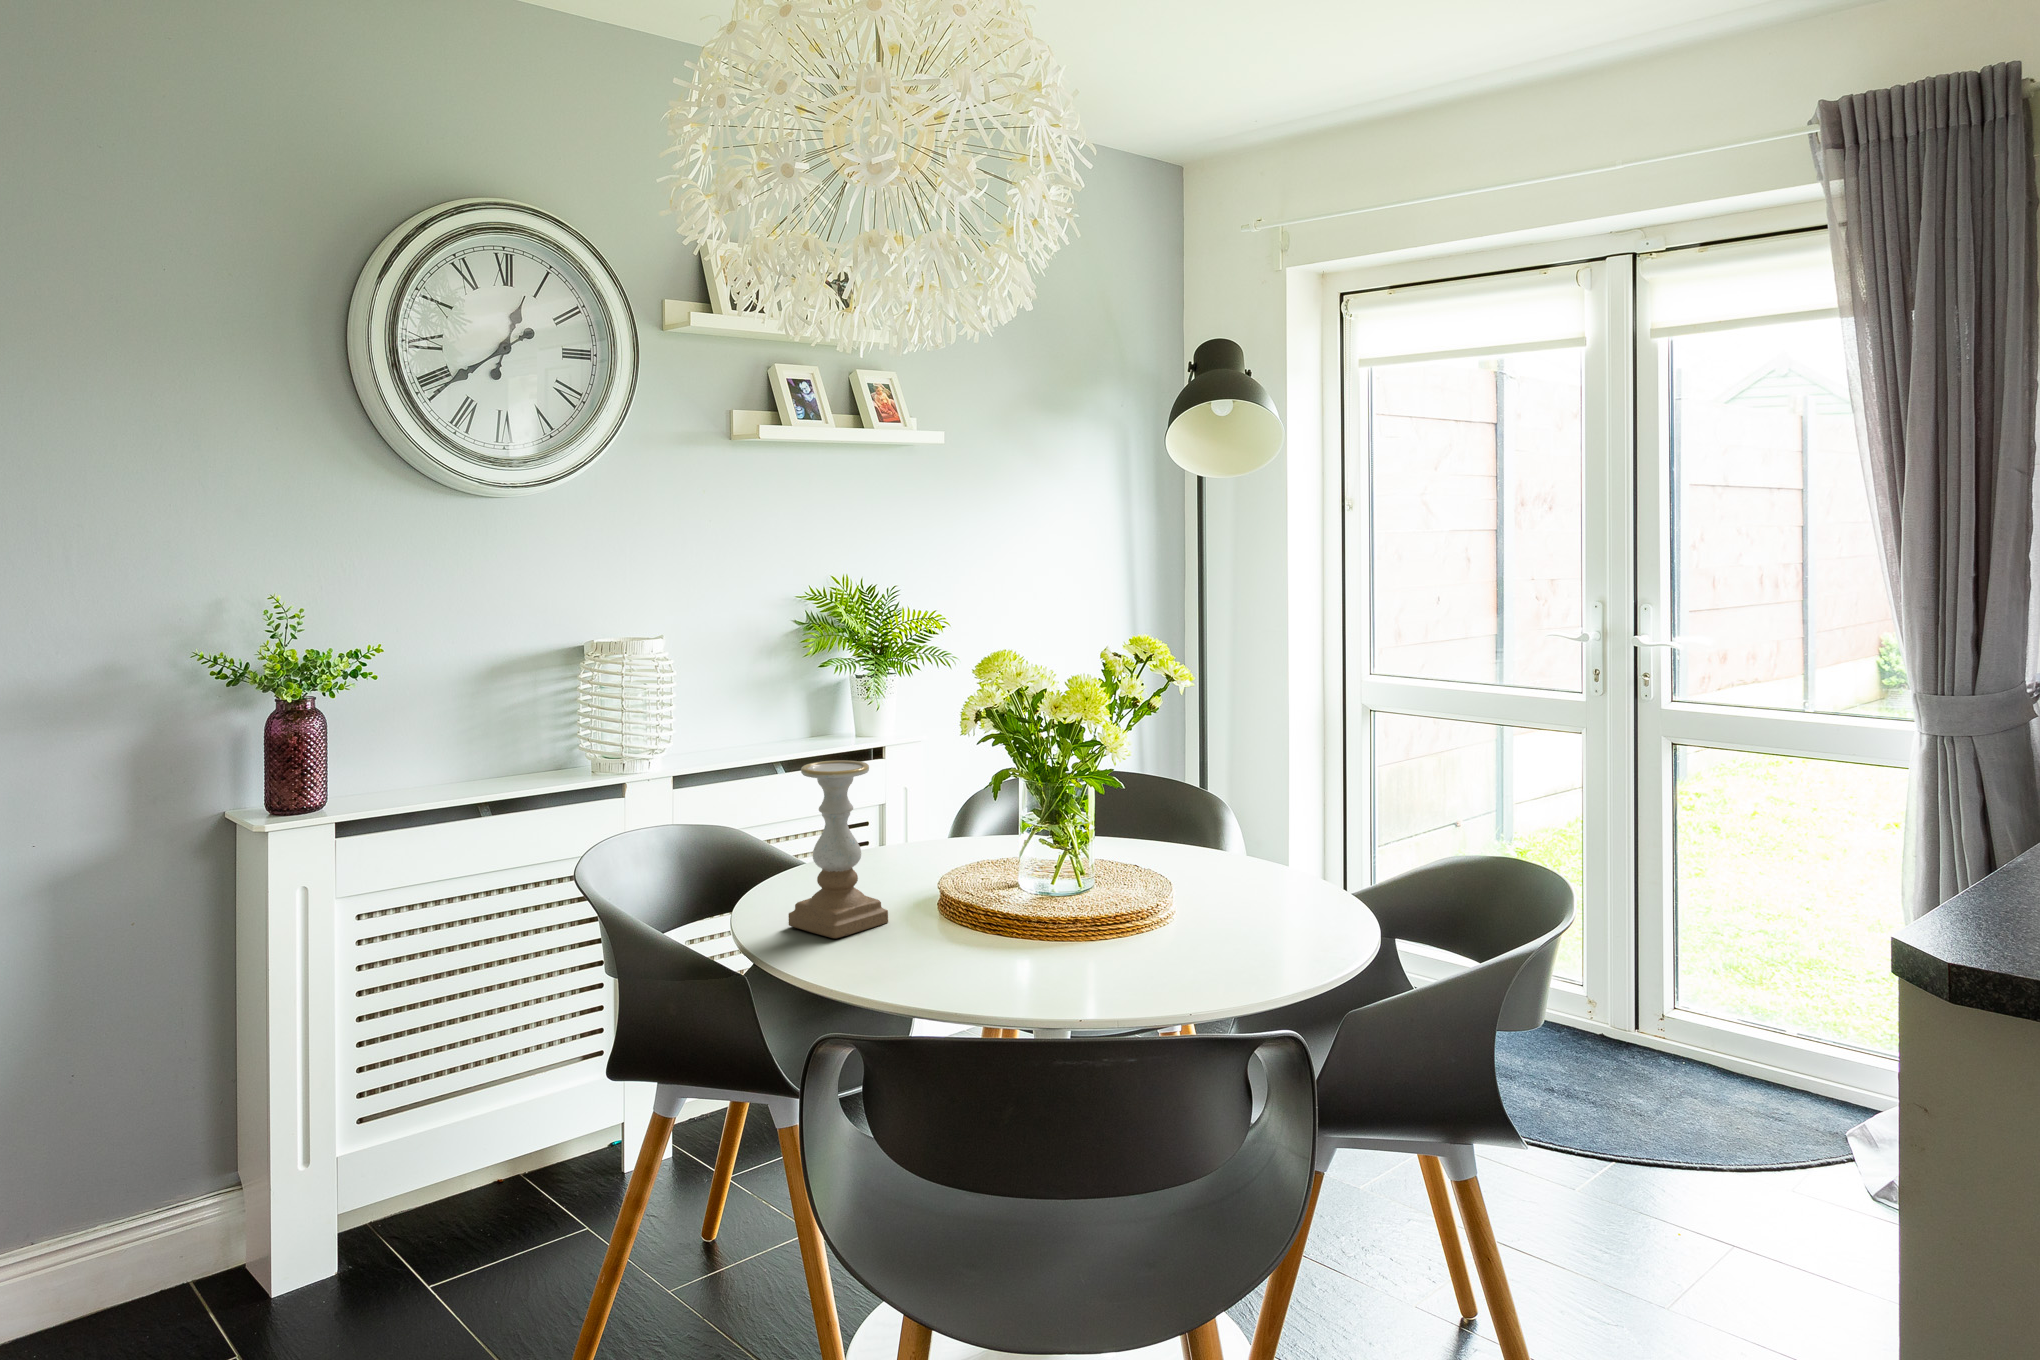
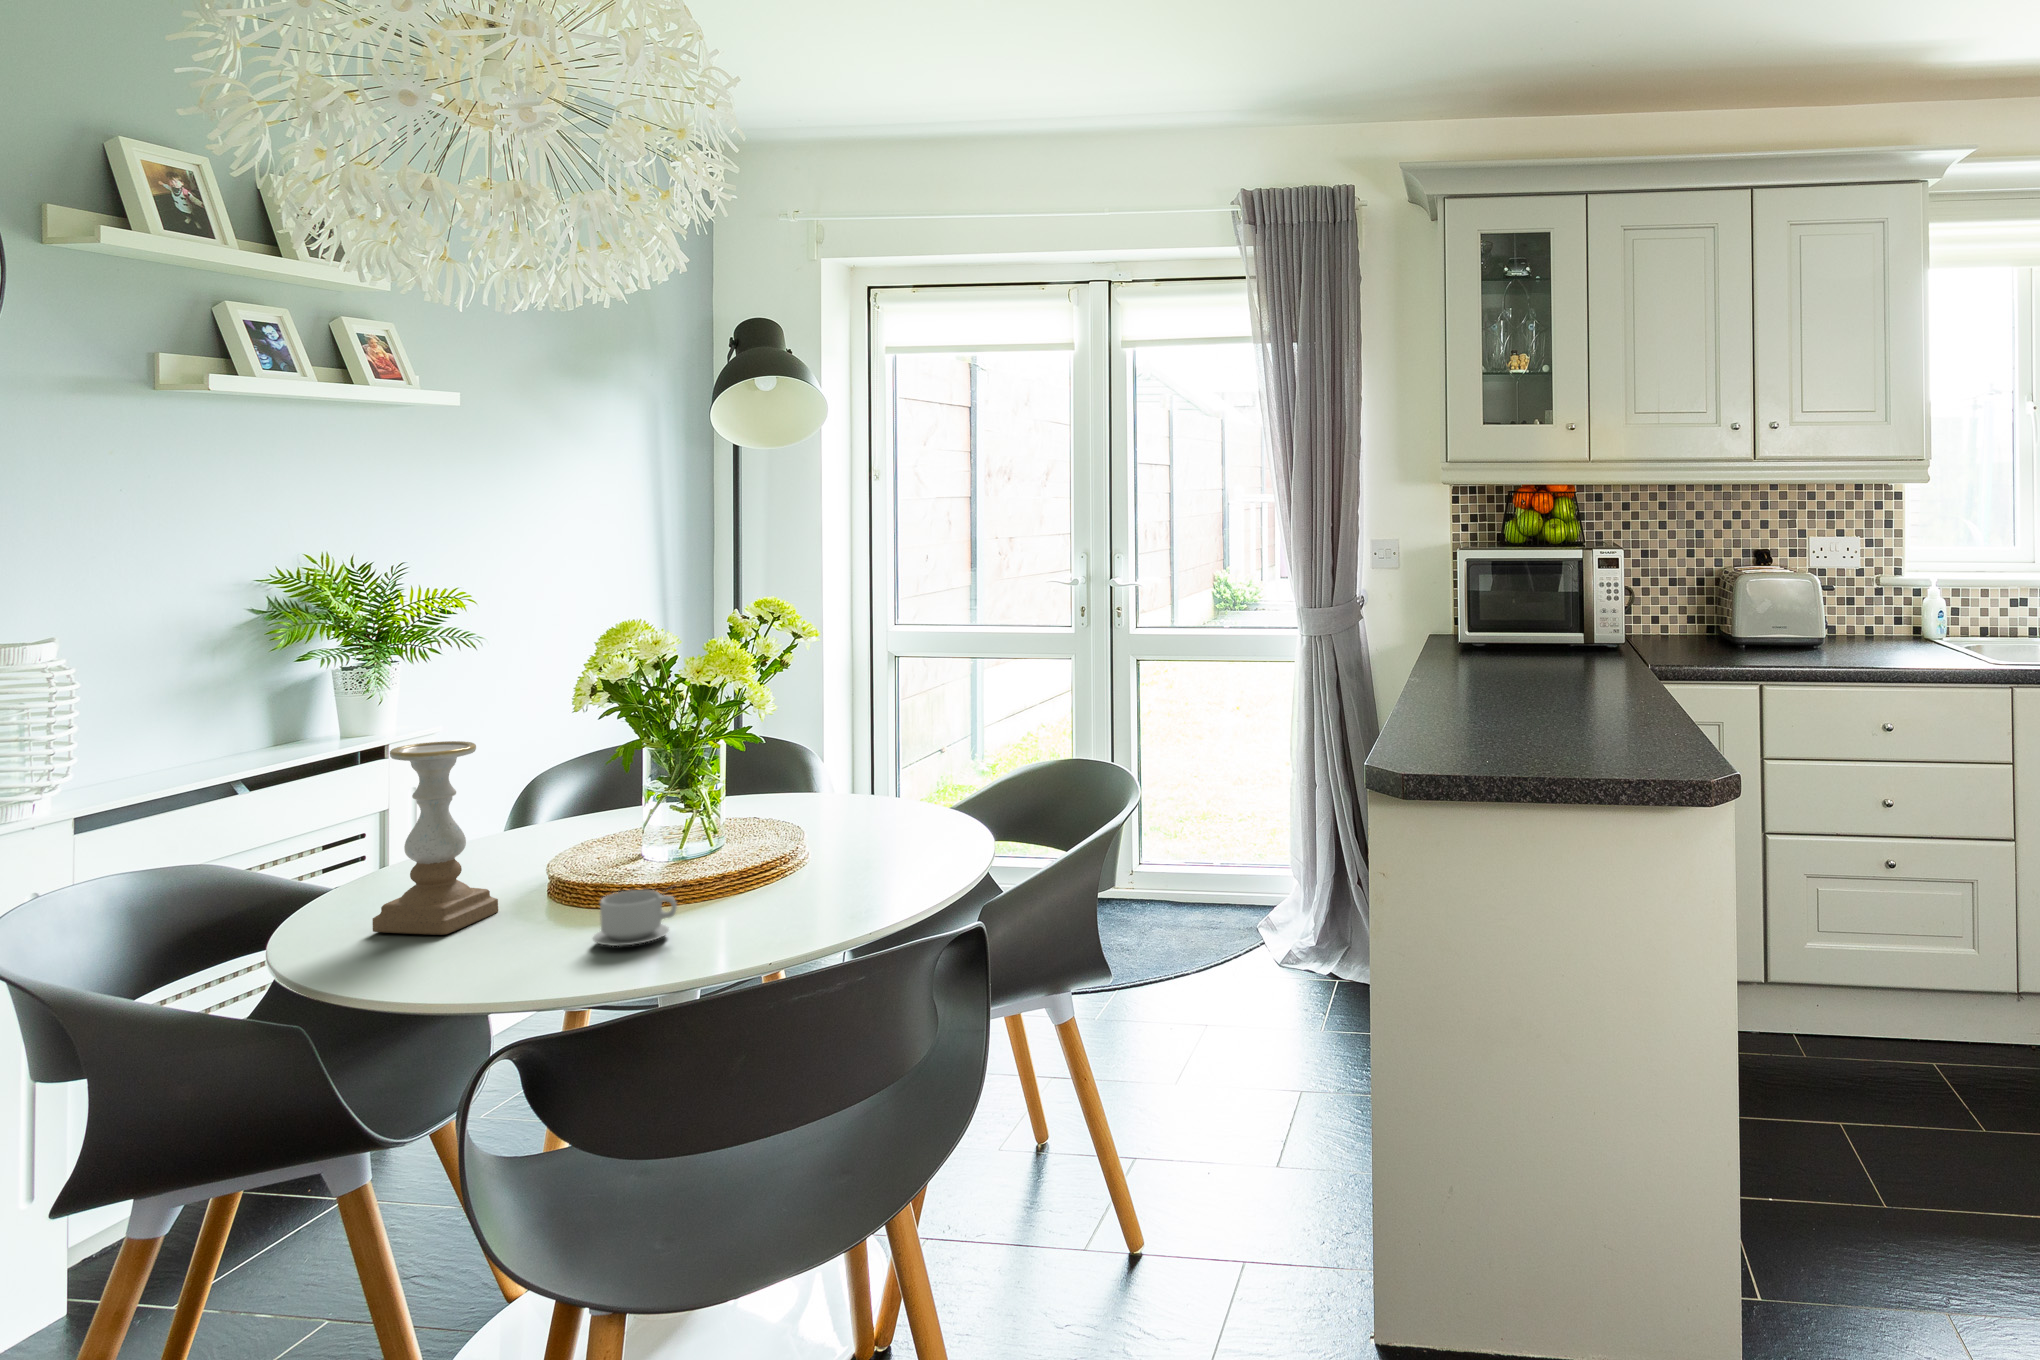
teacup: none [933,925,1013,980] -> present [593,890,677,946]

